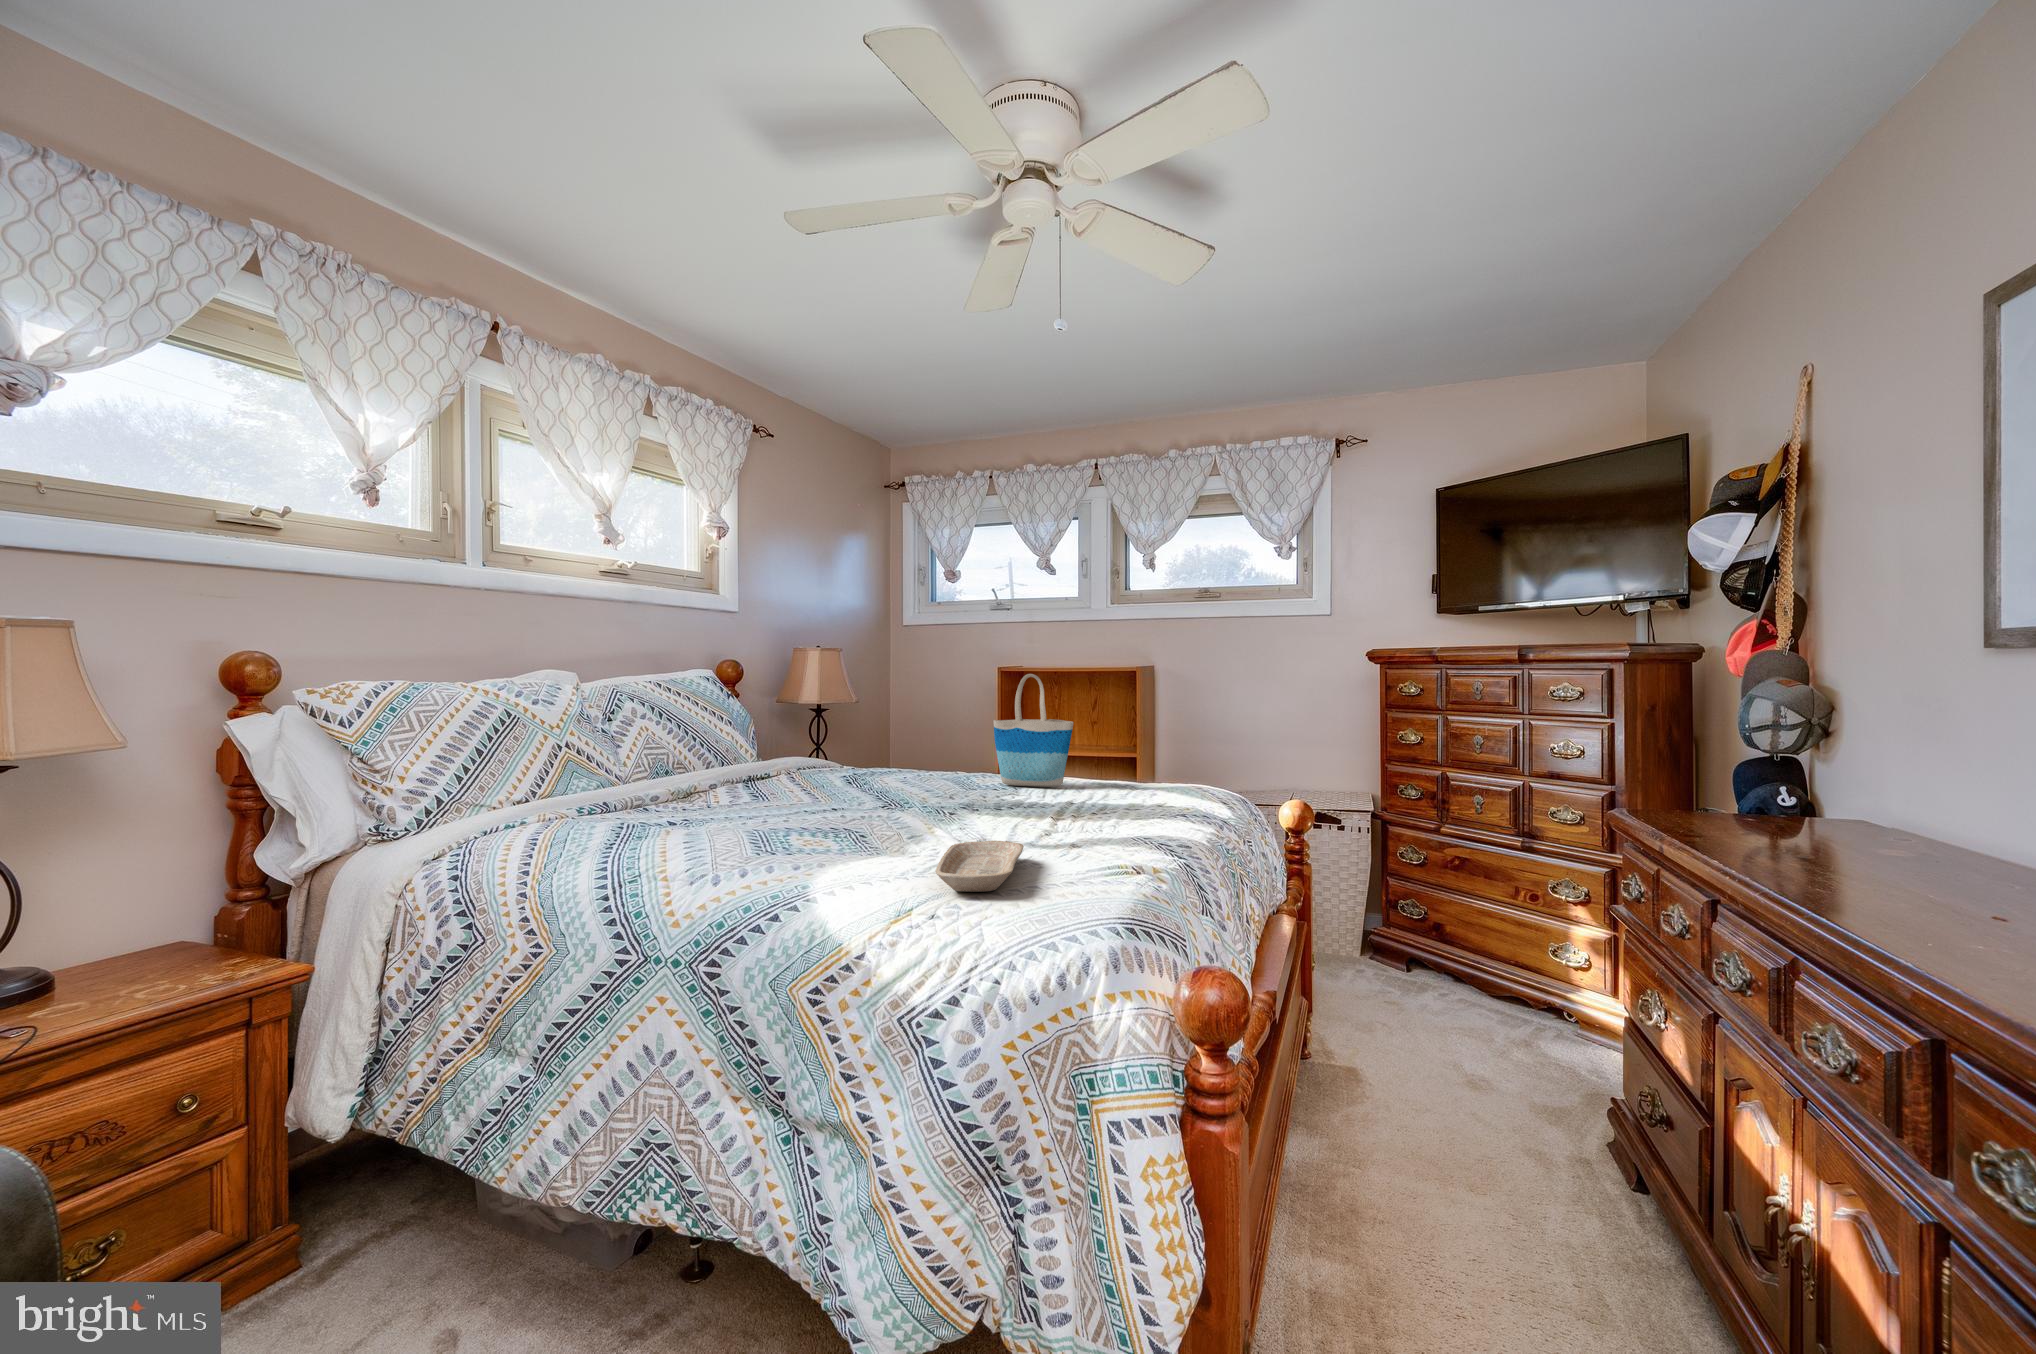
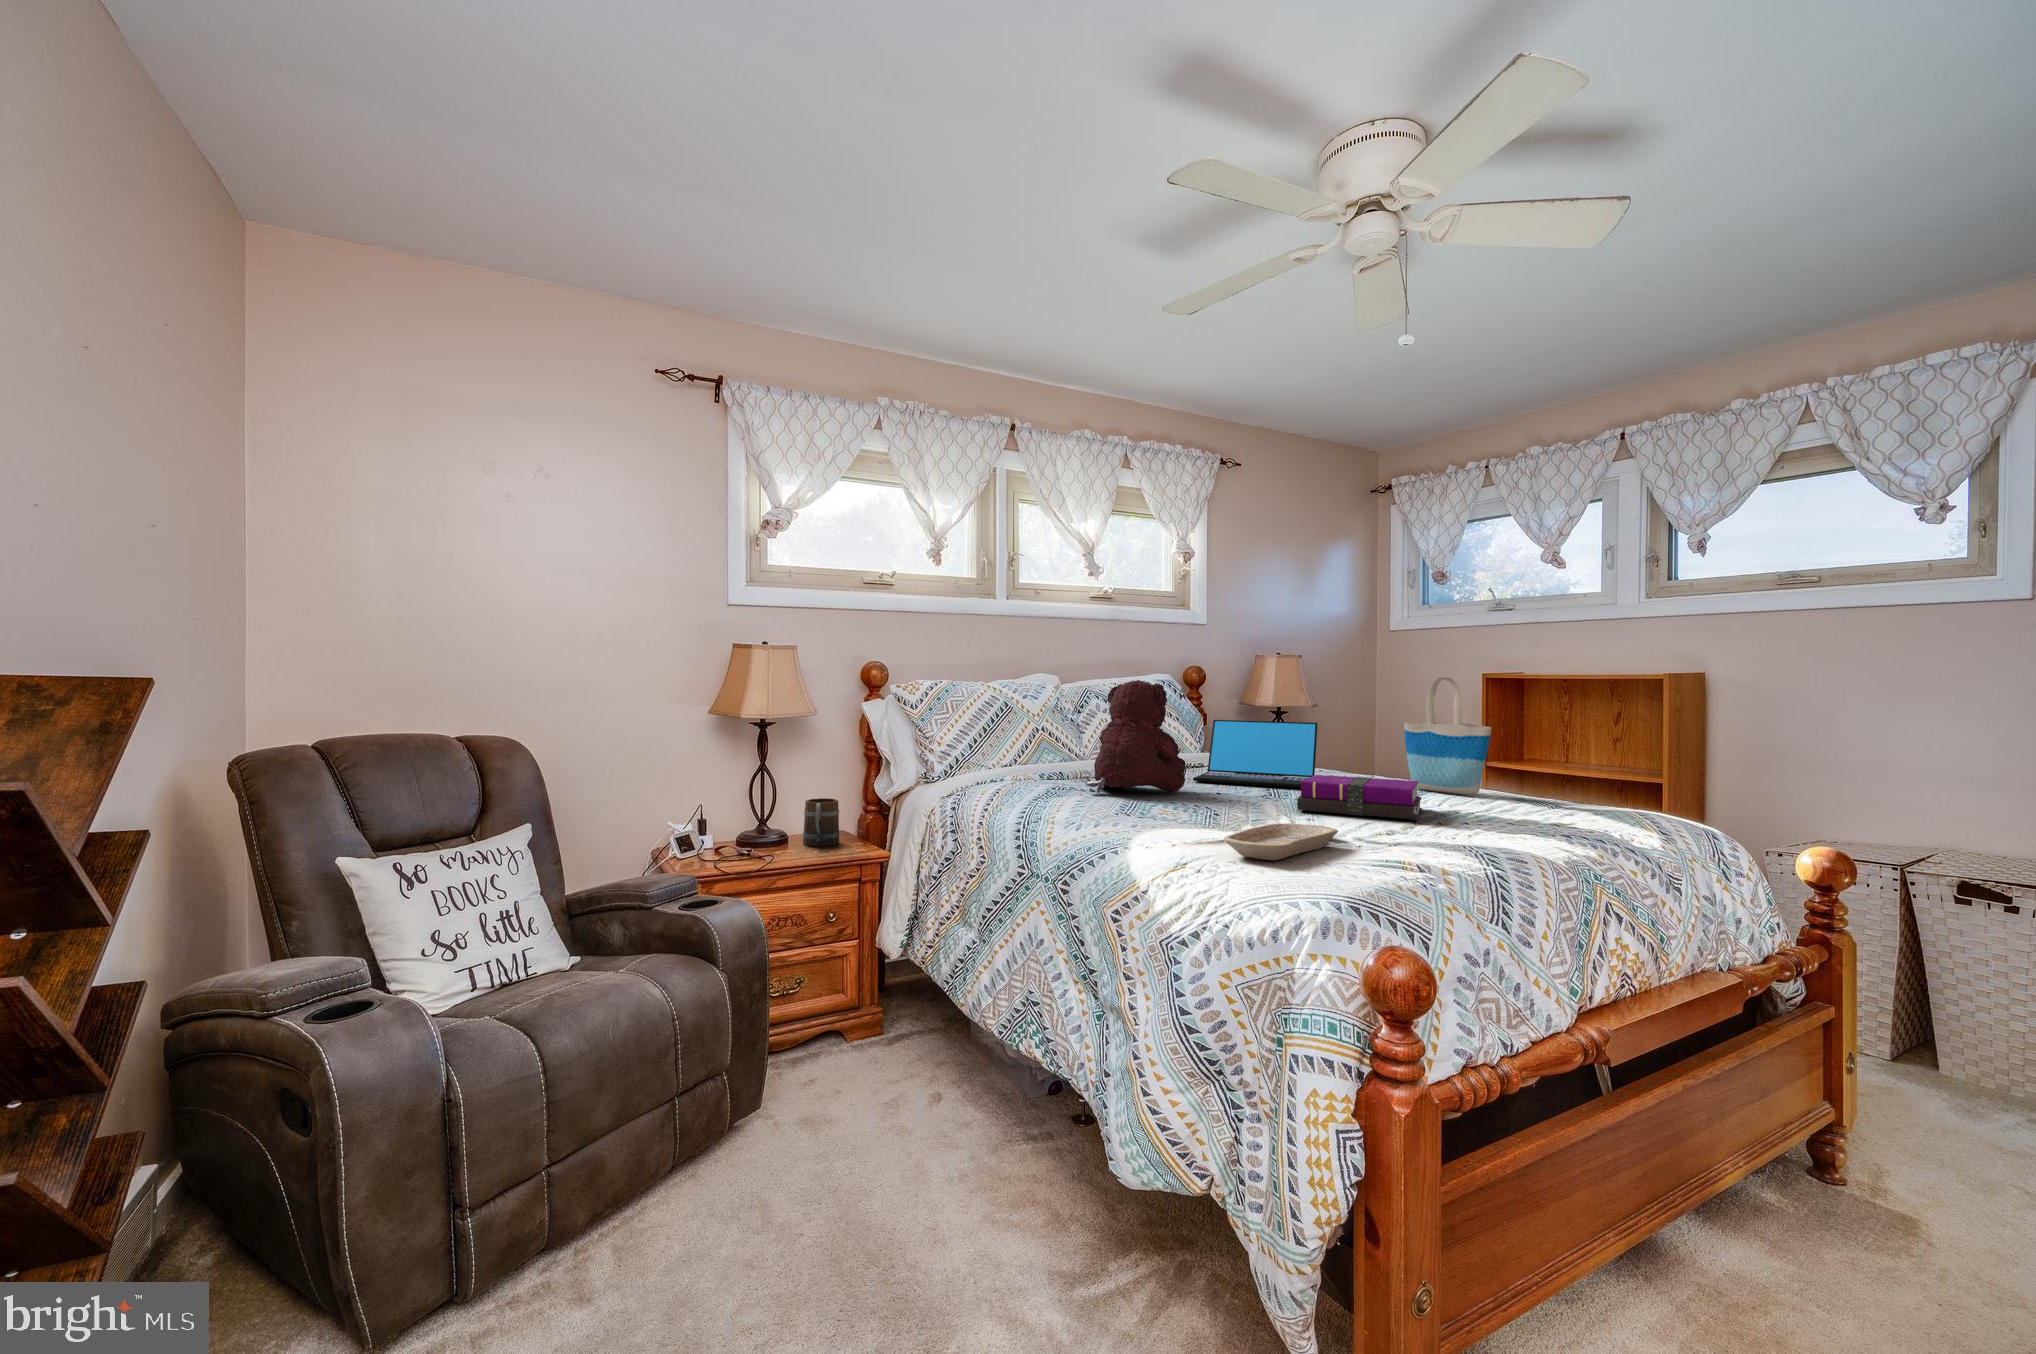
teddy bear: none [673,681,798,831] -> present [1085,680,1186,793]
laptop: none [788,724,916,800] -> present [1193,720,1317,788]
notebook: none [935,780,1056,823] -> present [1297,775,1422,820]
mug: none [99,894,189,988] -> present [803,798,839,846]

